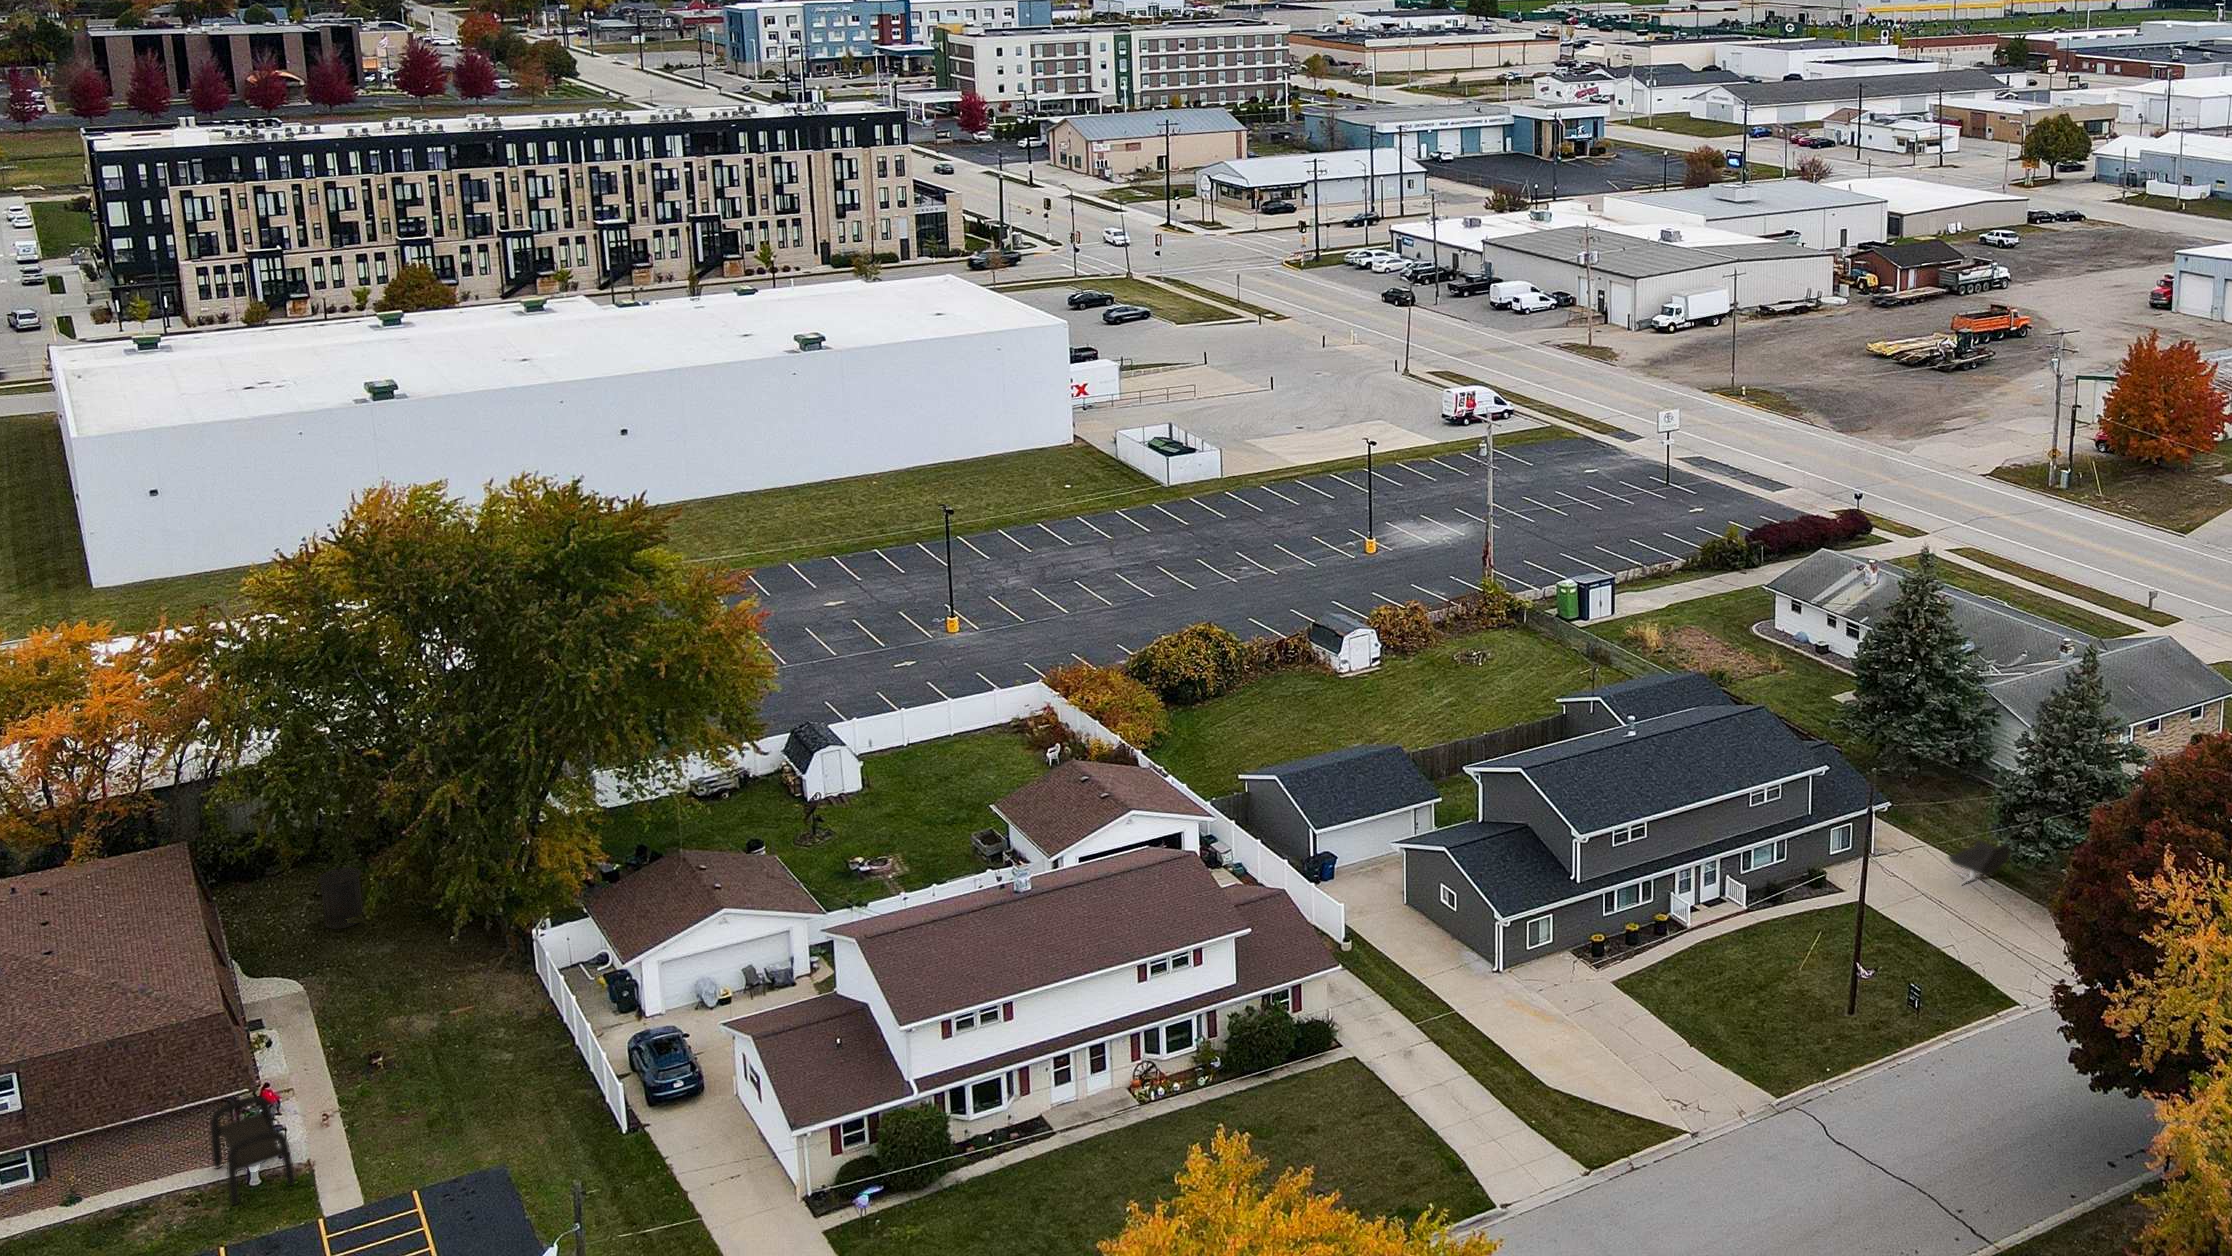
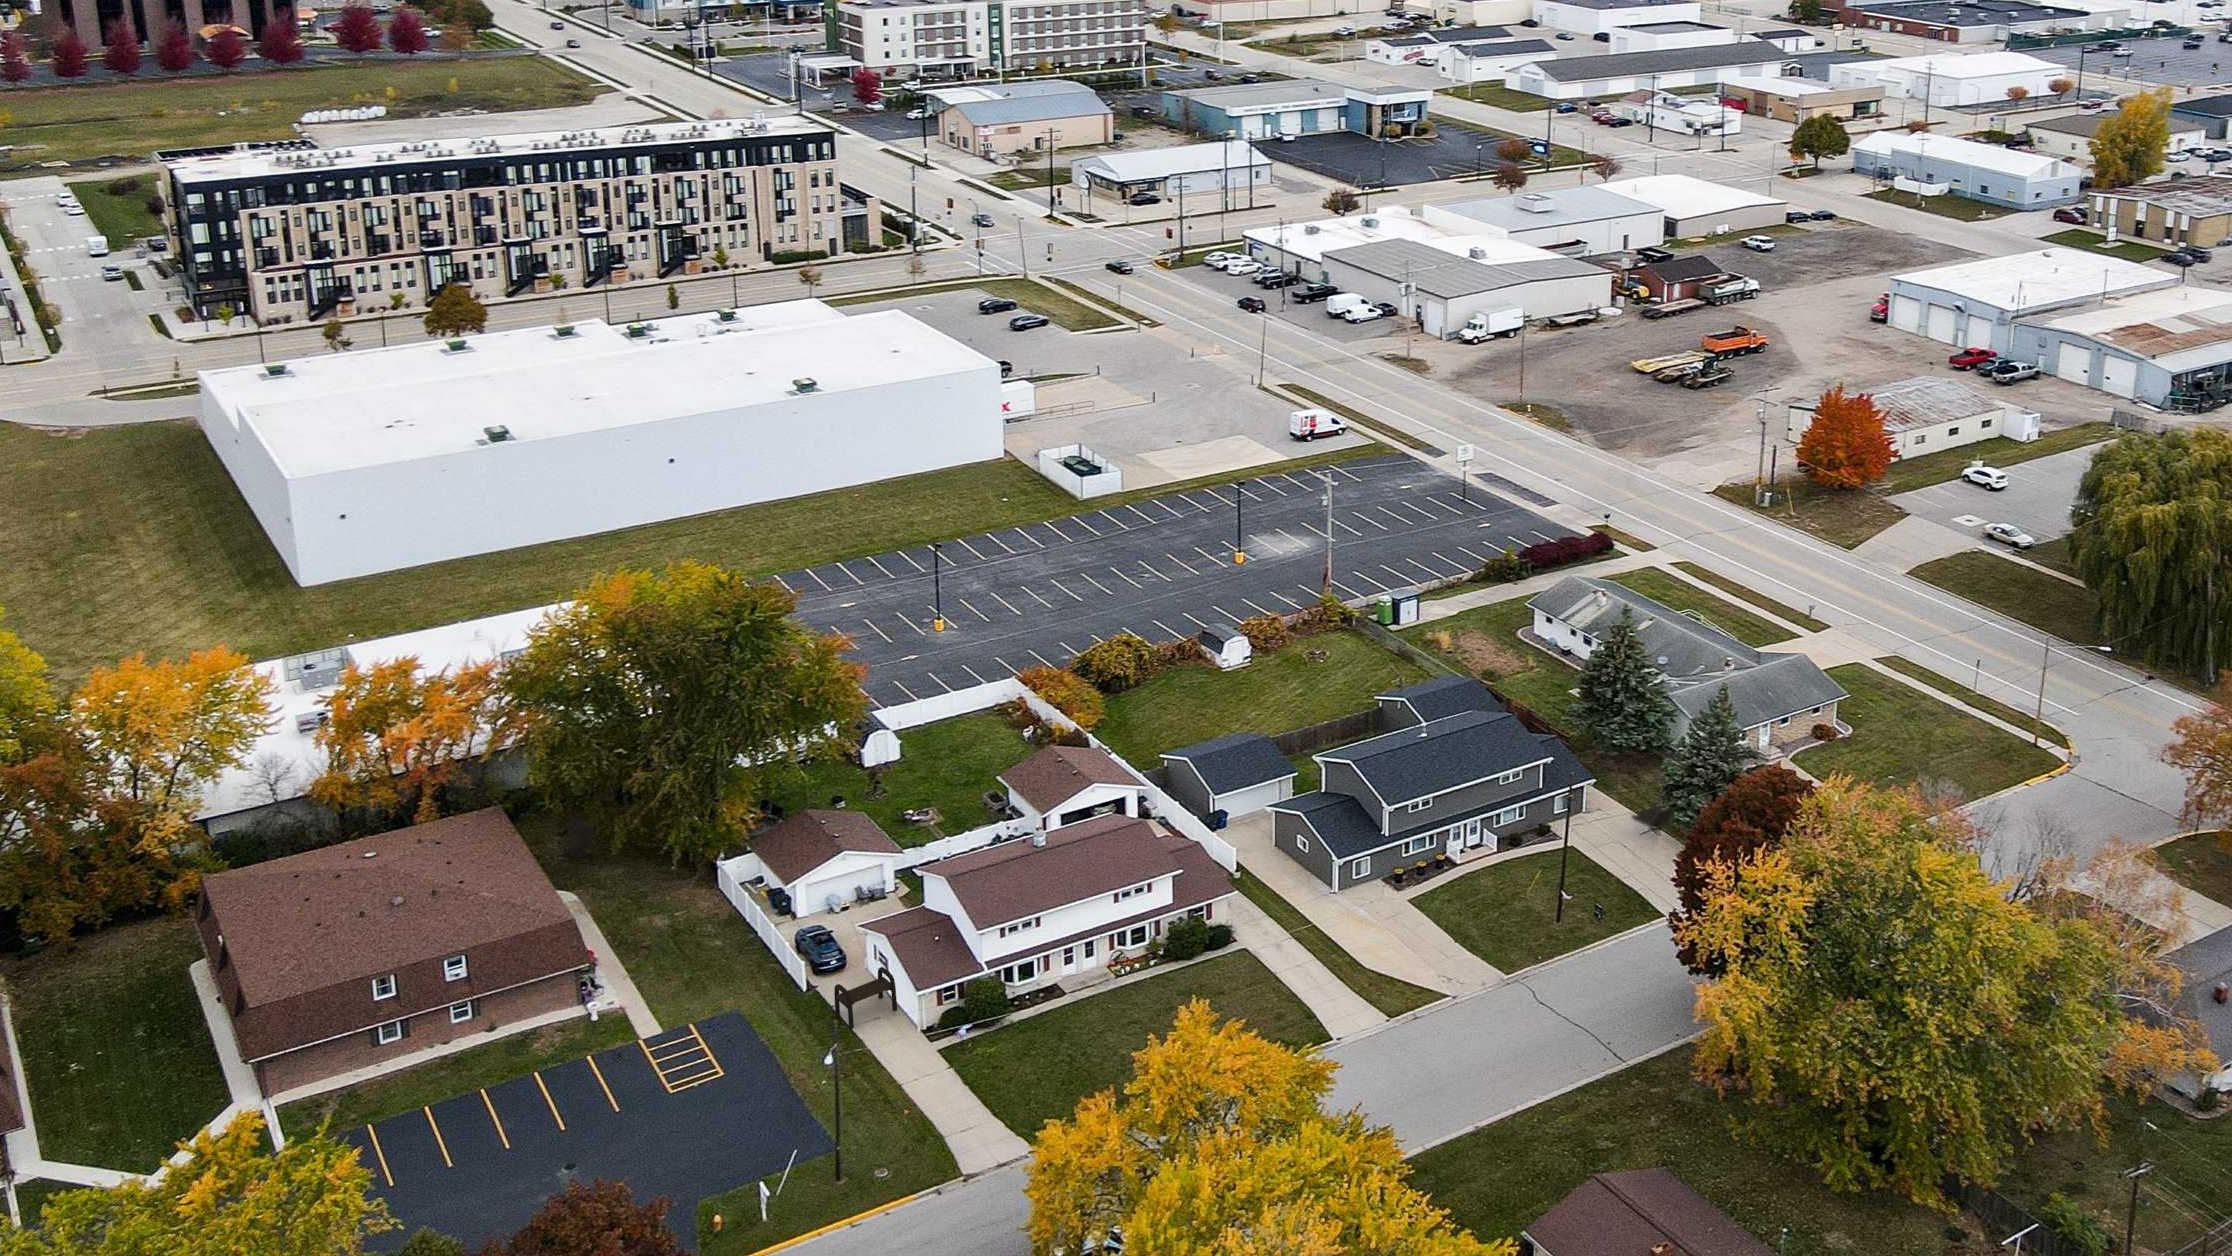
bench: present [210,1096,296,1205] -> present [834,967,897,1029]

